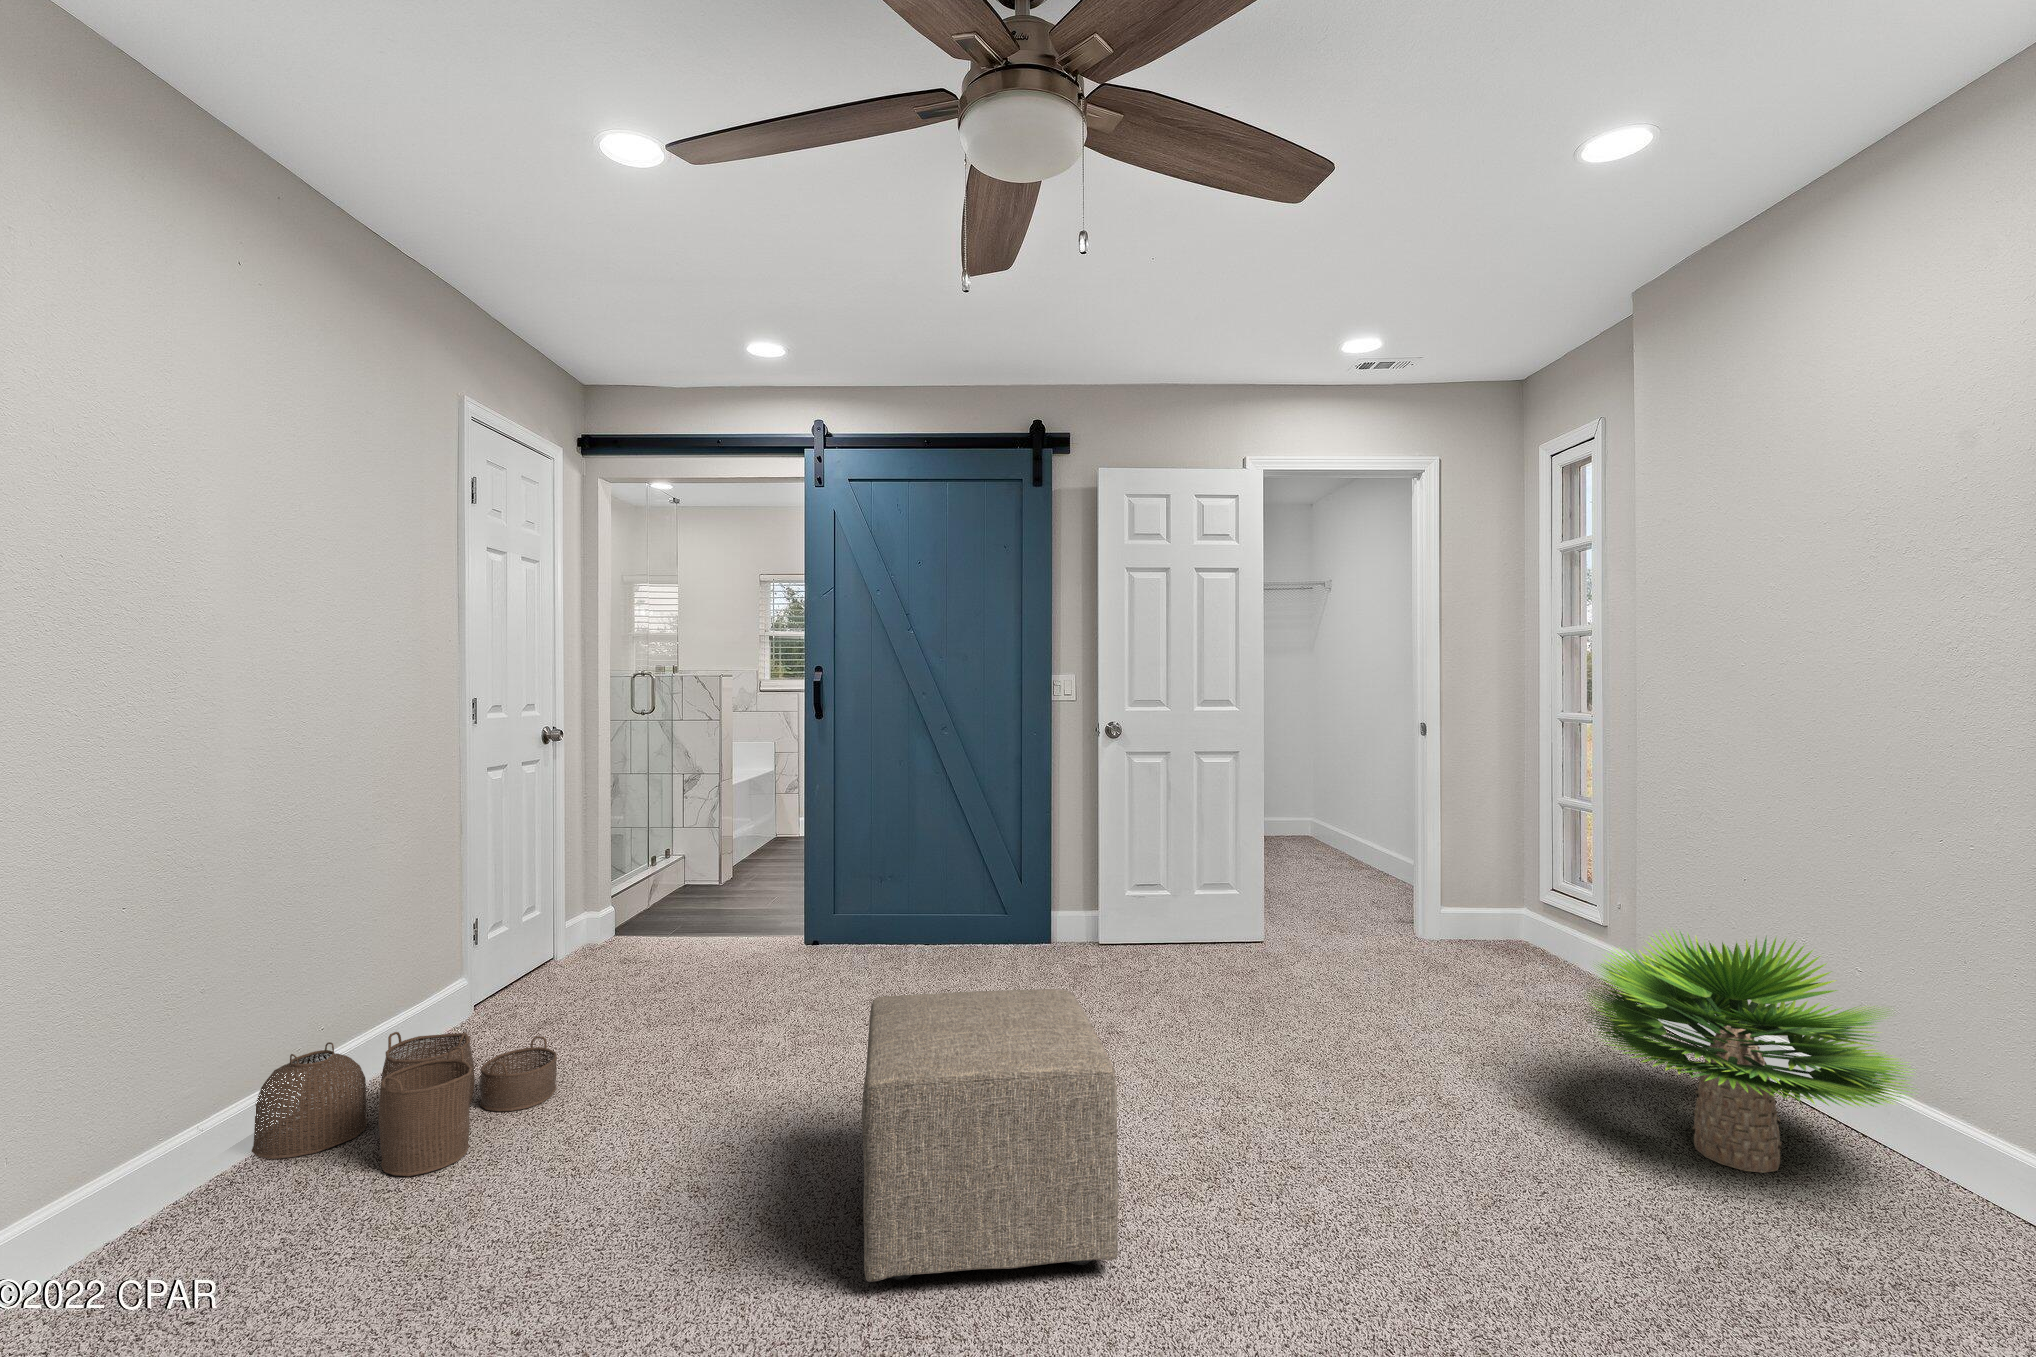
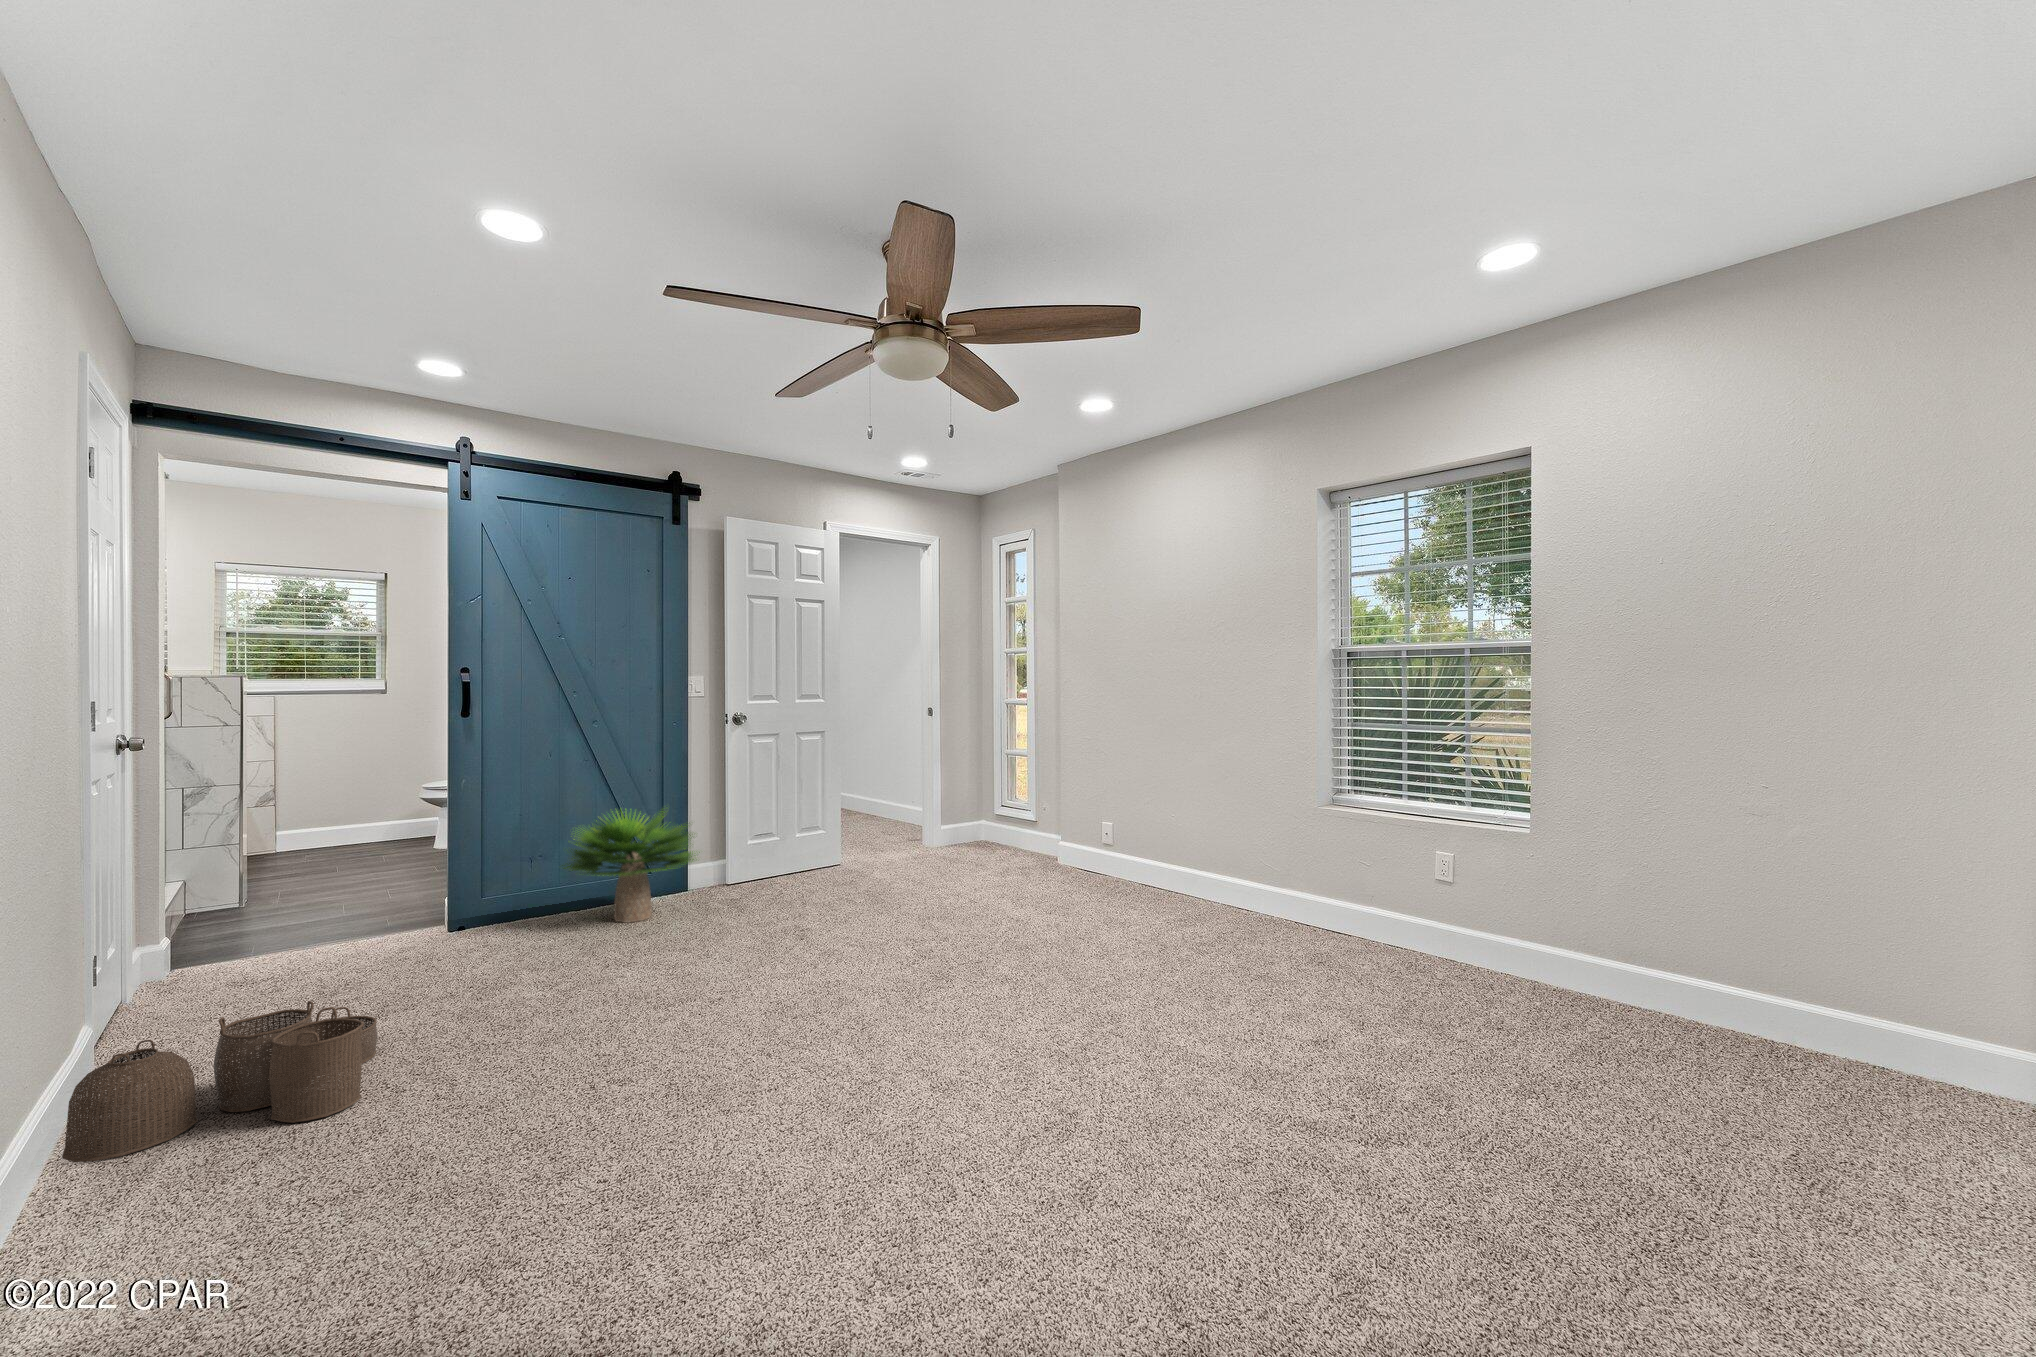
potted plant: present [1584,929,1912,1173] -> present [562,811,700,923]
ottoman: present [862,989,1119,1282] -> none [726,871,923,1040]

